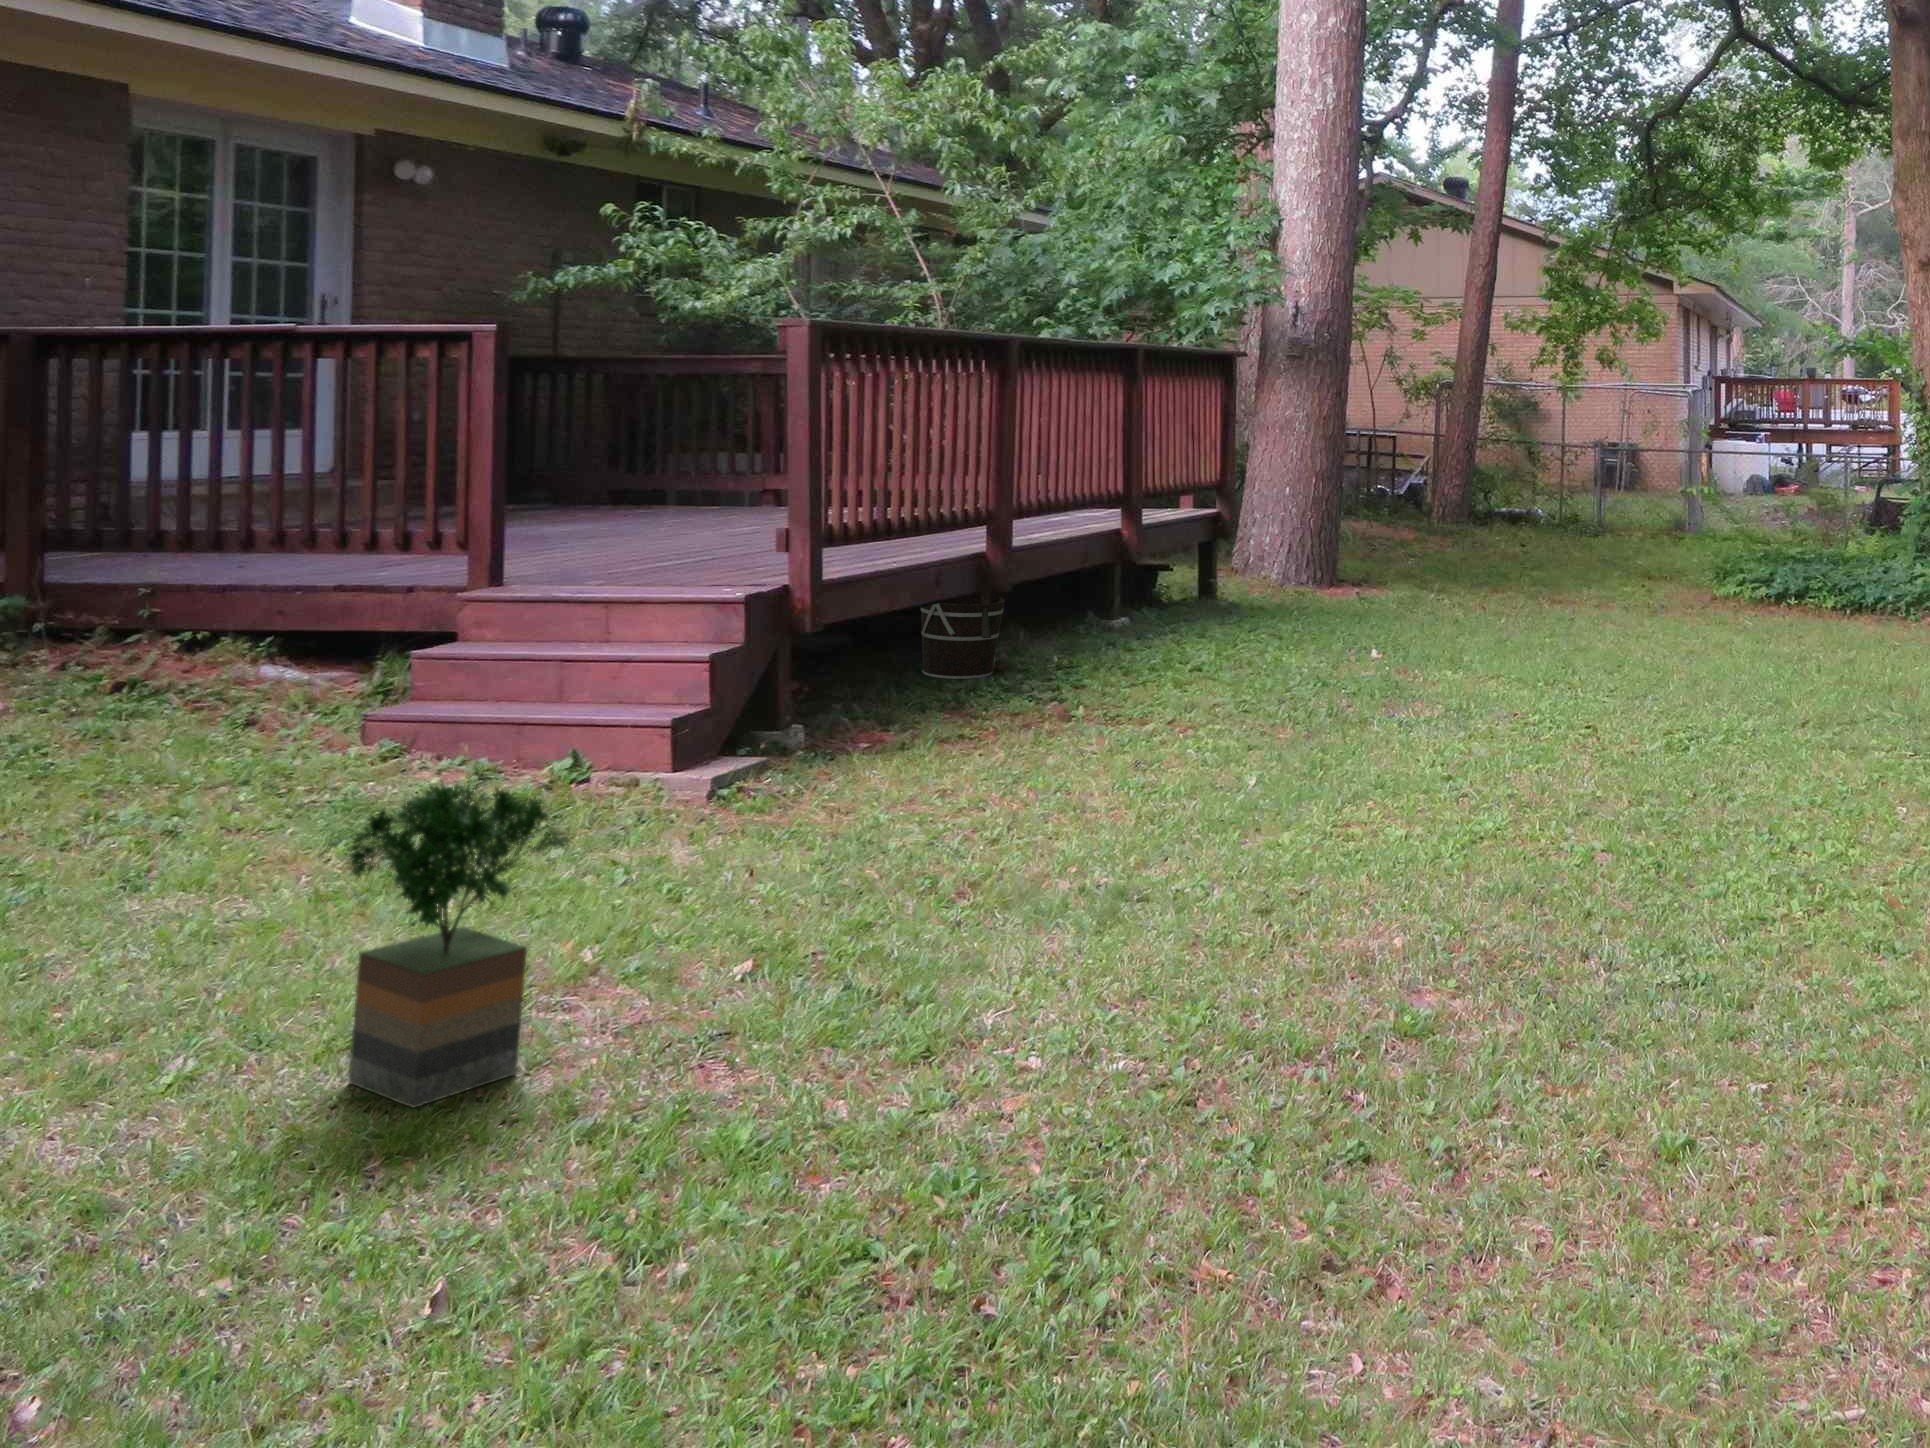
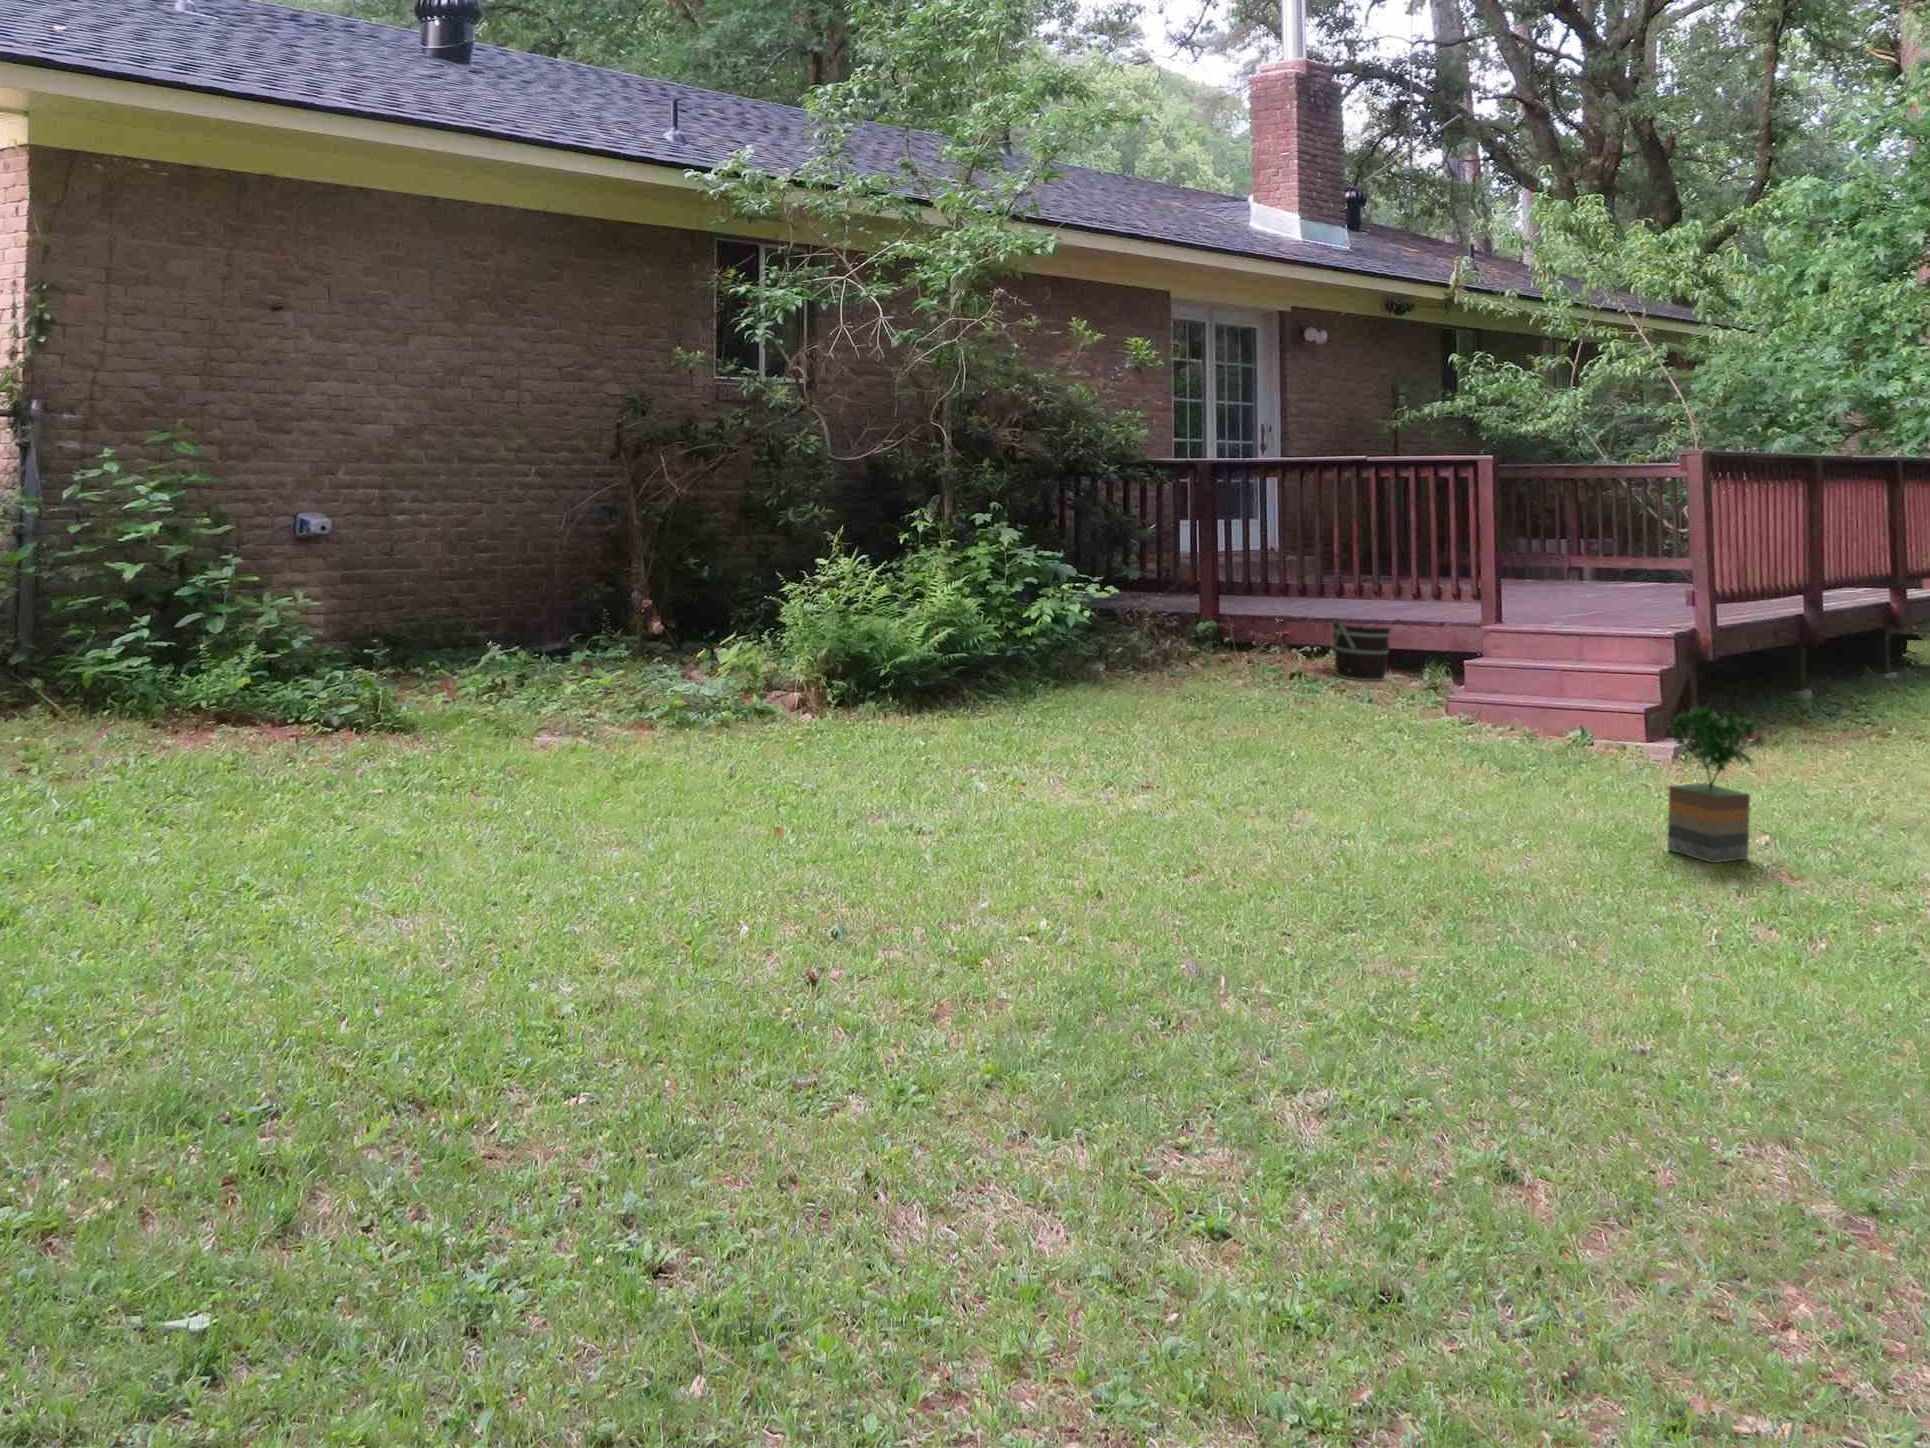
bucket: present [921,597,1005,679] -> present [1333,620,1390,681]

